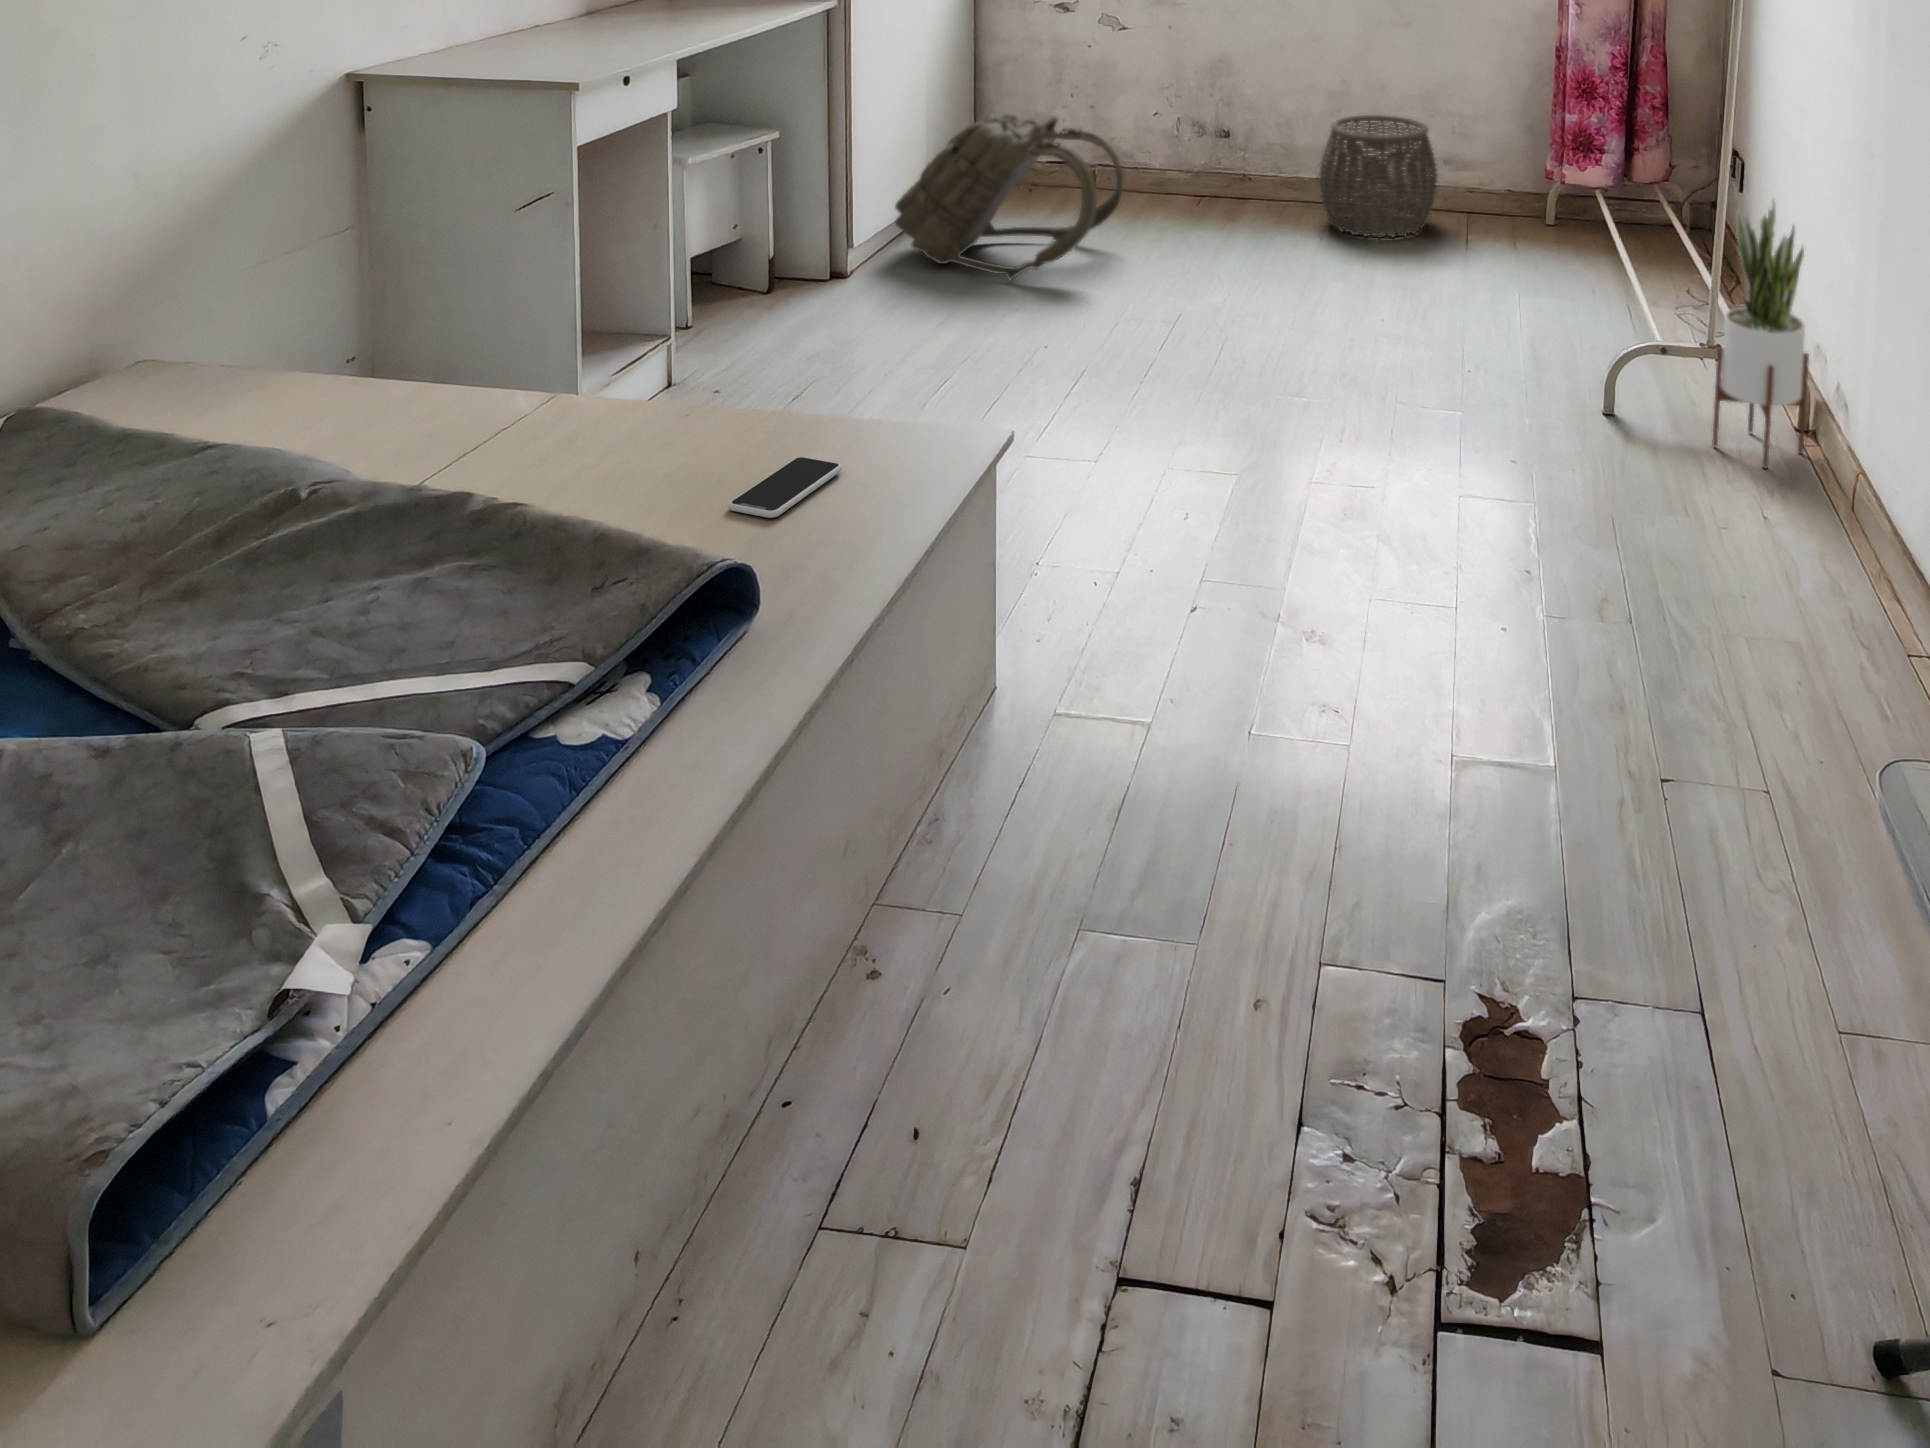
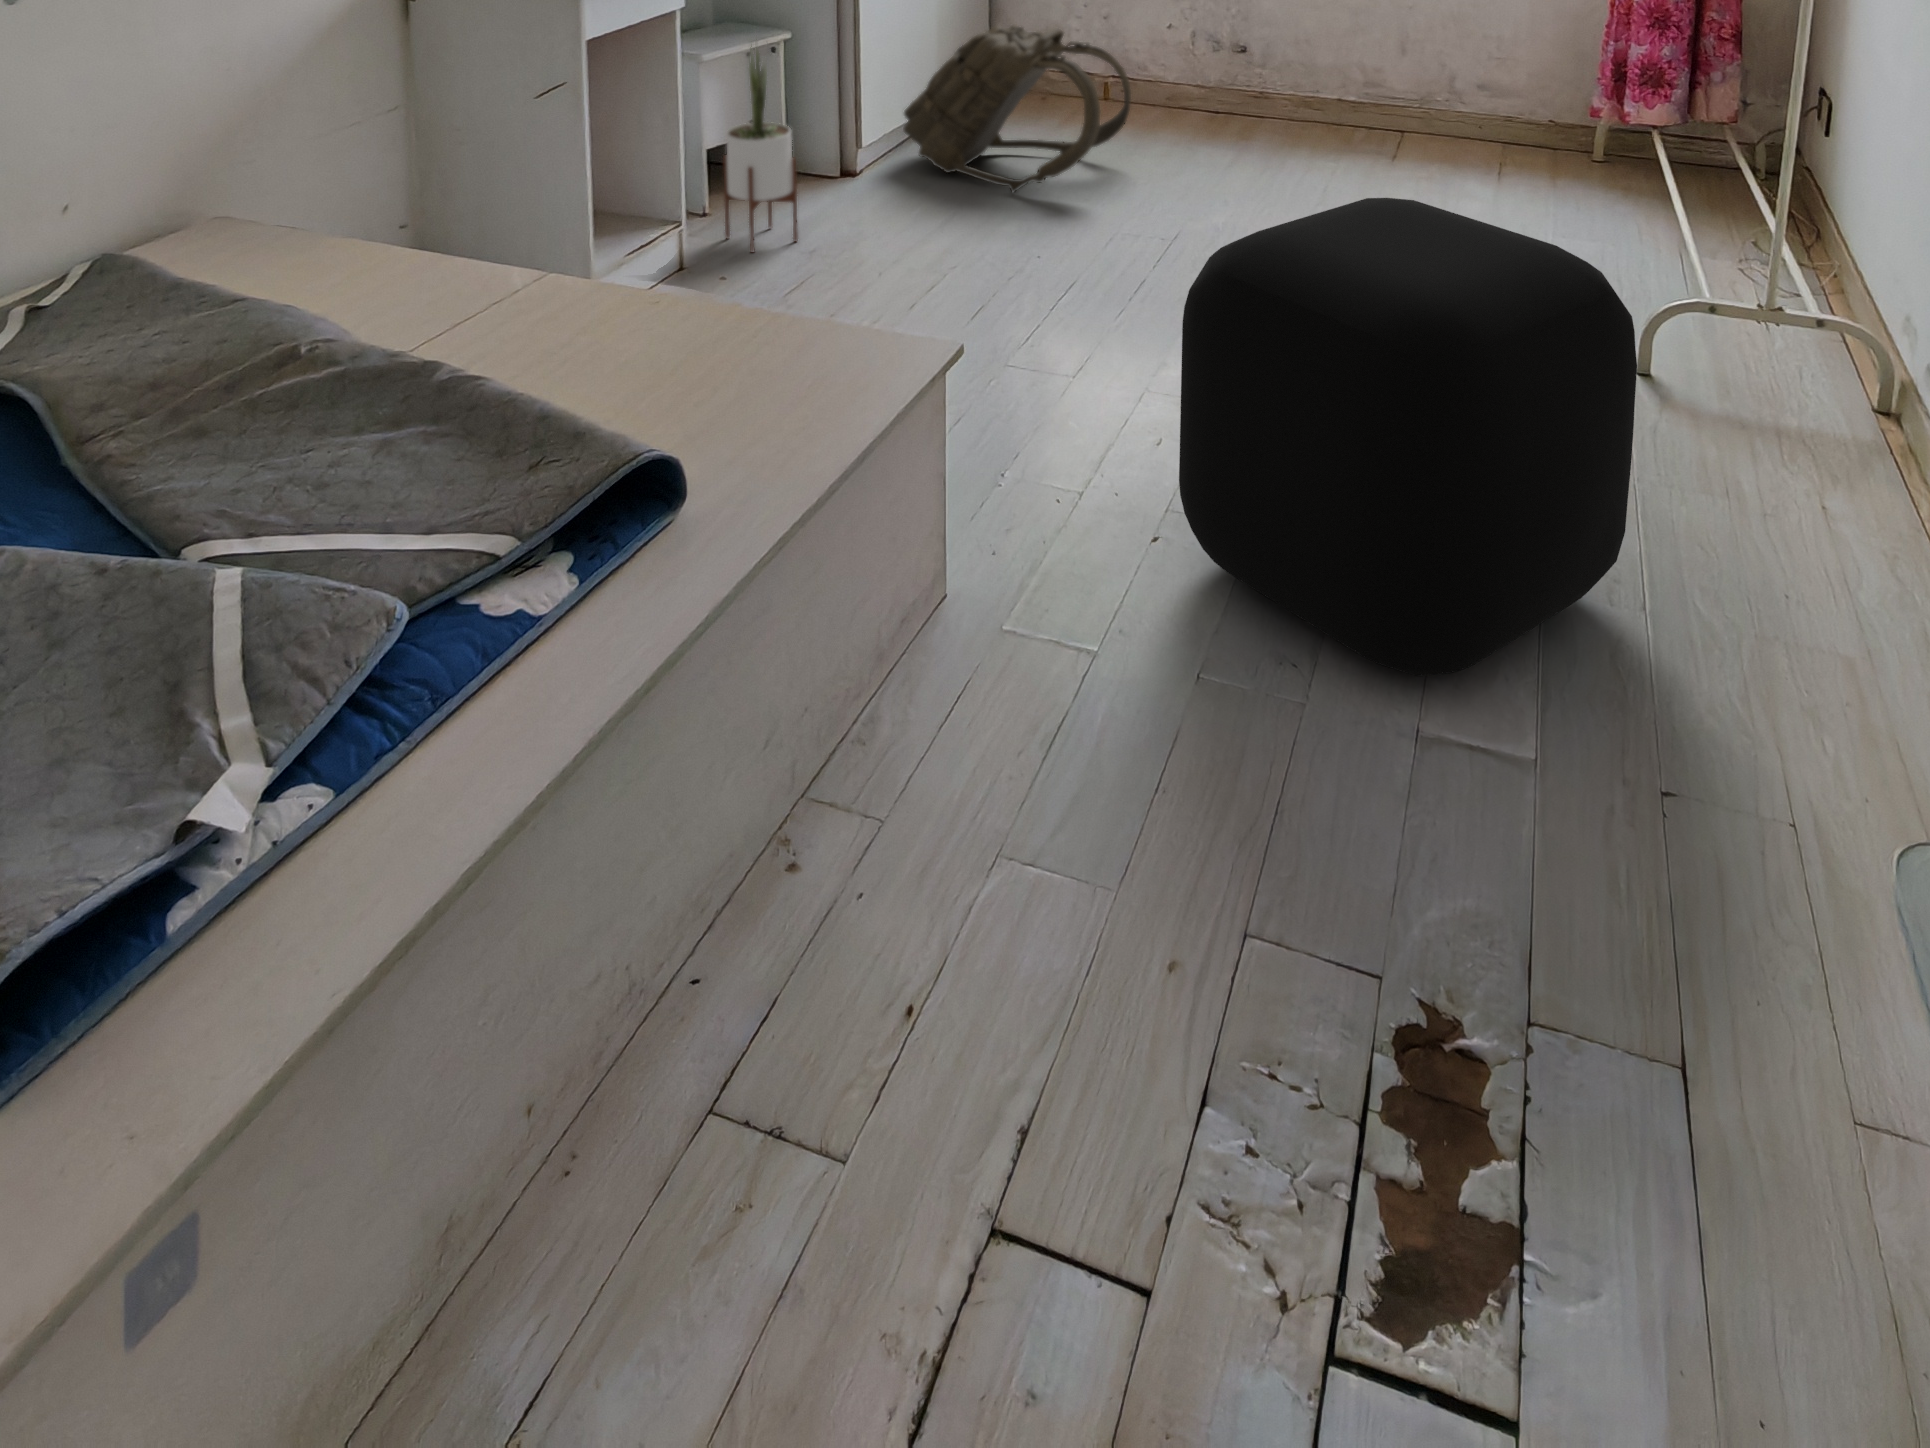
woven basket: present [1319,115,1438,238] -> none [1340,38,1474,170]
potted plant: present [1712,184,1809,469] -> present [723,38,798,252]
ottoman: none [1217,263,1620,704] -> present [1179,198,1637,676]
smartphone: present [728,457,842,518] -> none [680,356,792,414]

